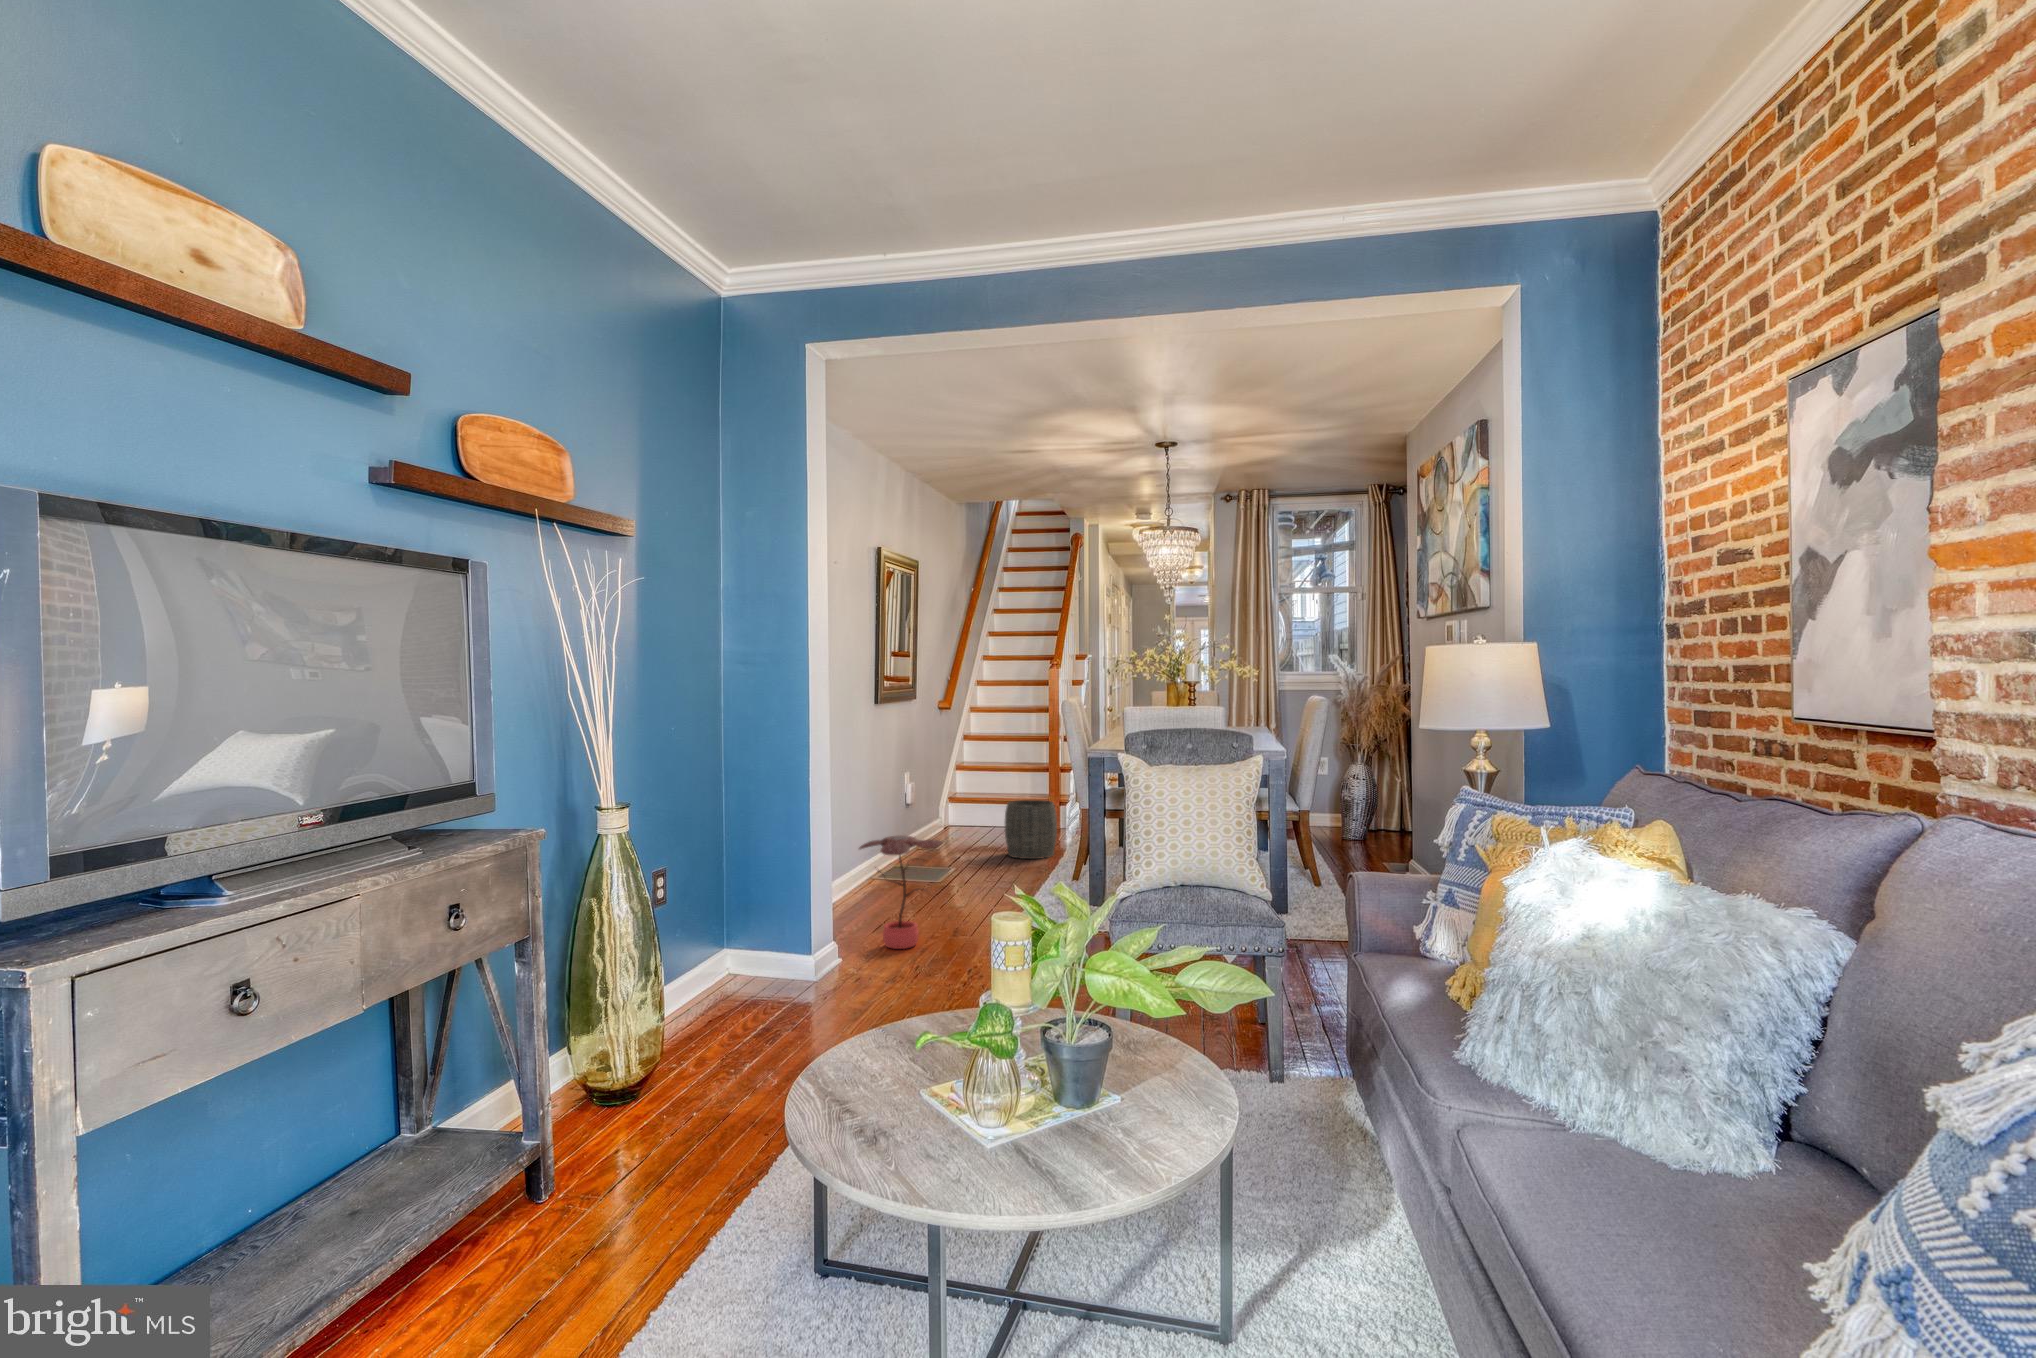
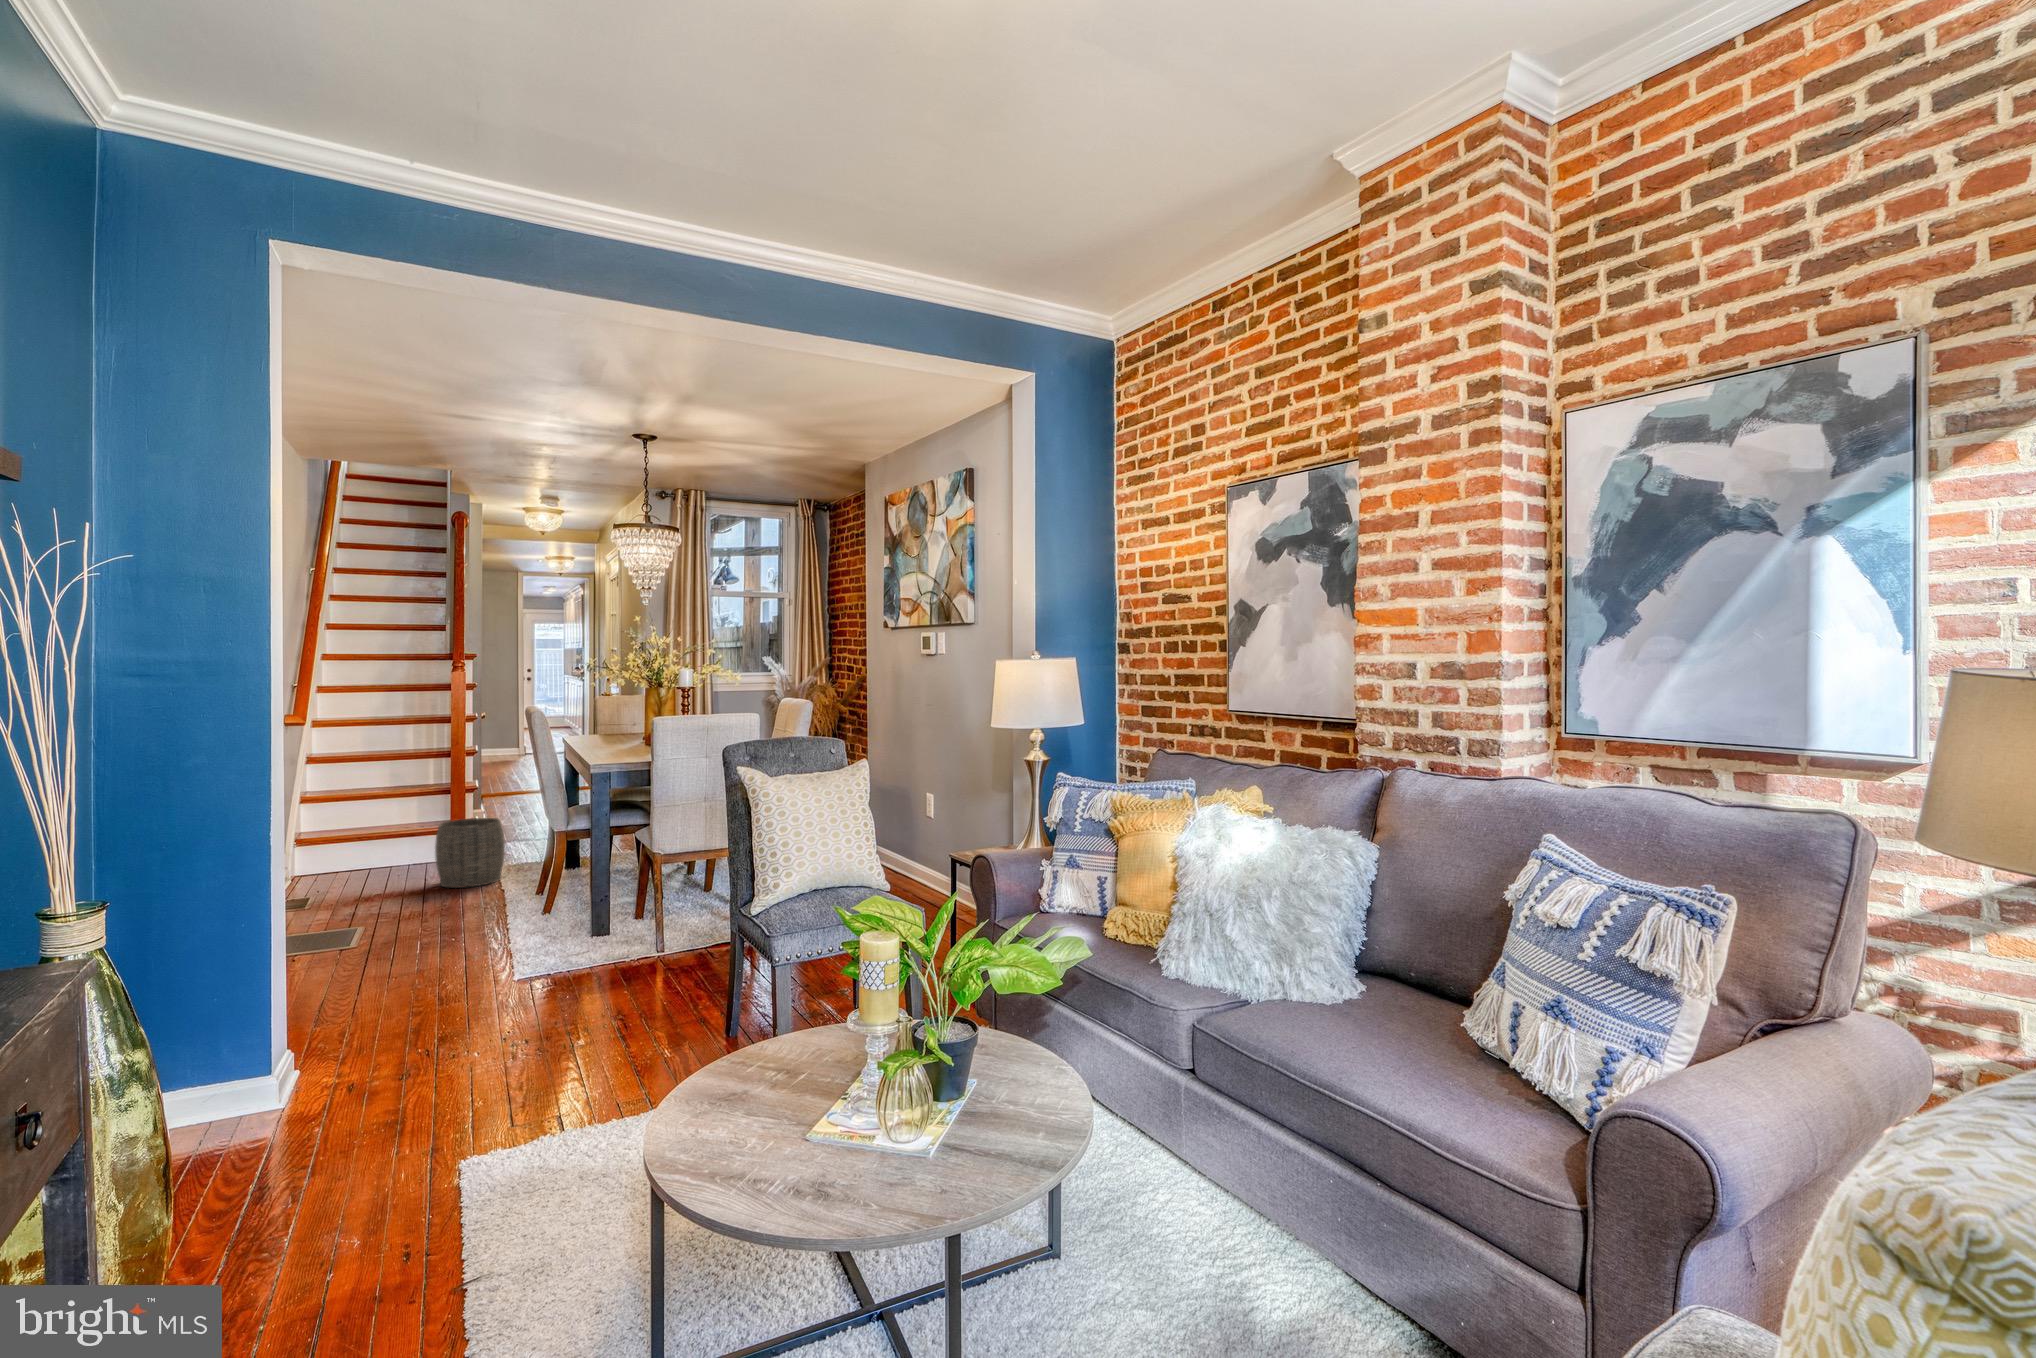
potted plant: present [859,836,942,949] -> none [340,878,461,1017]

